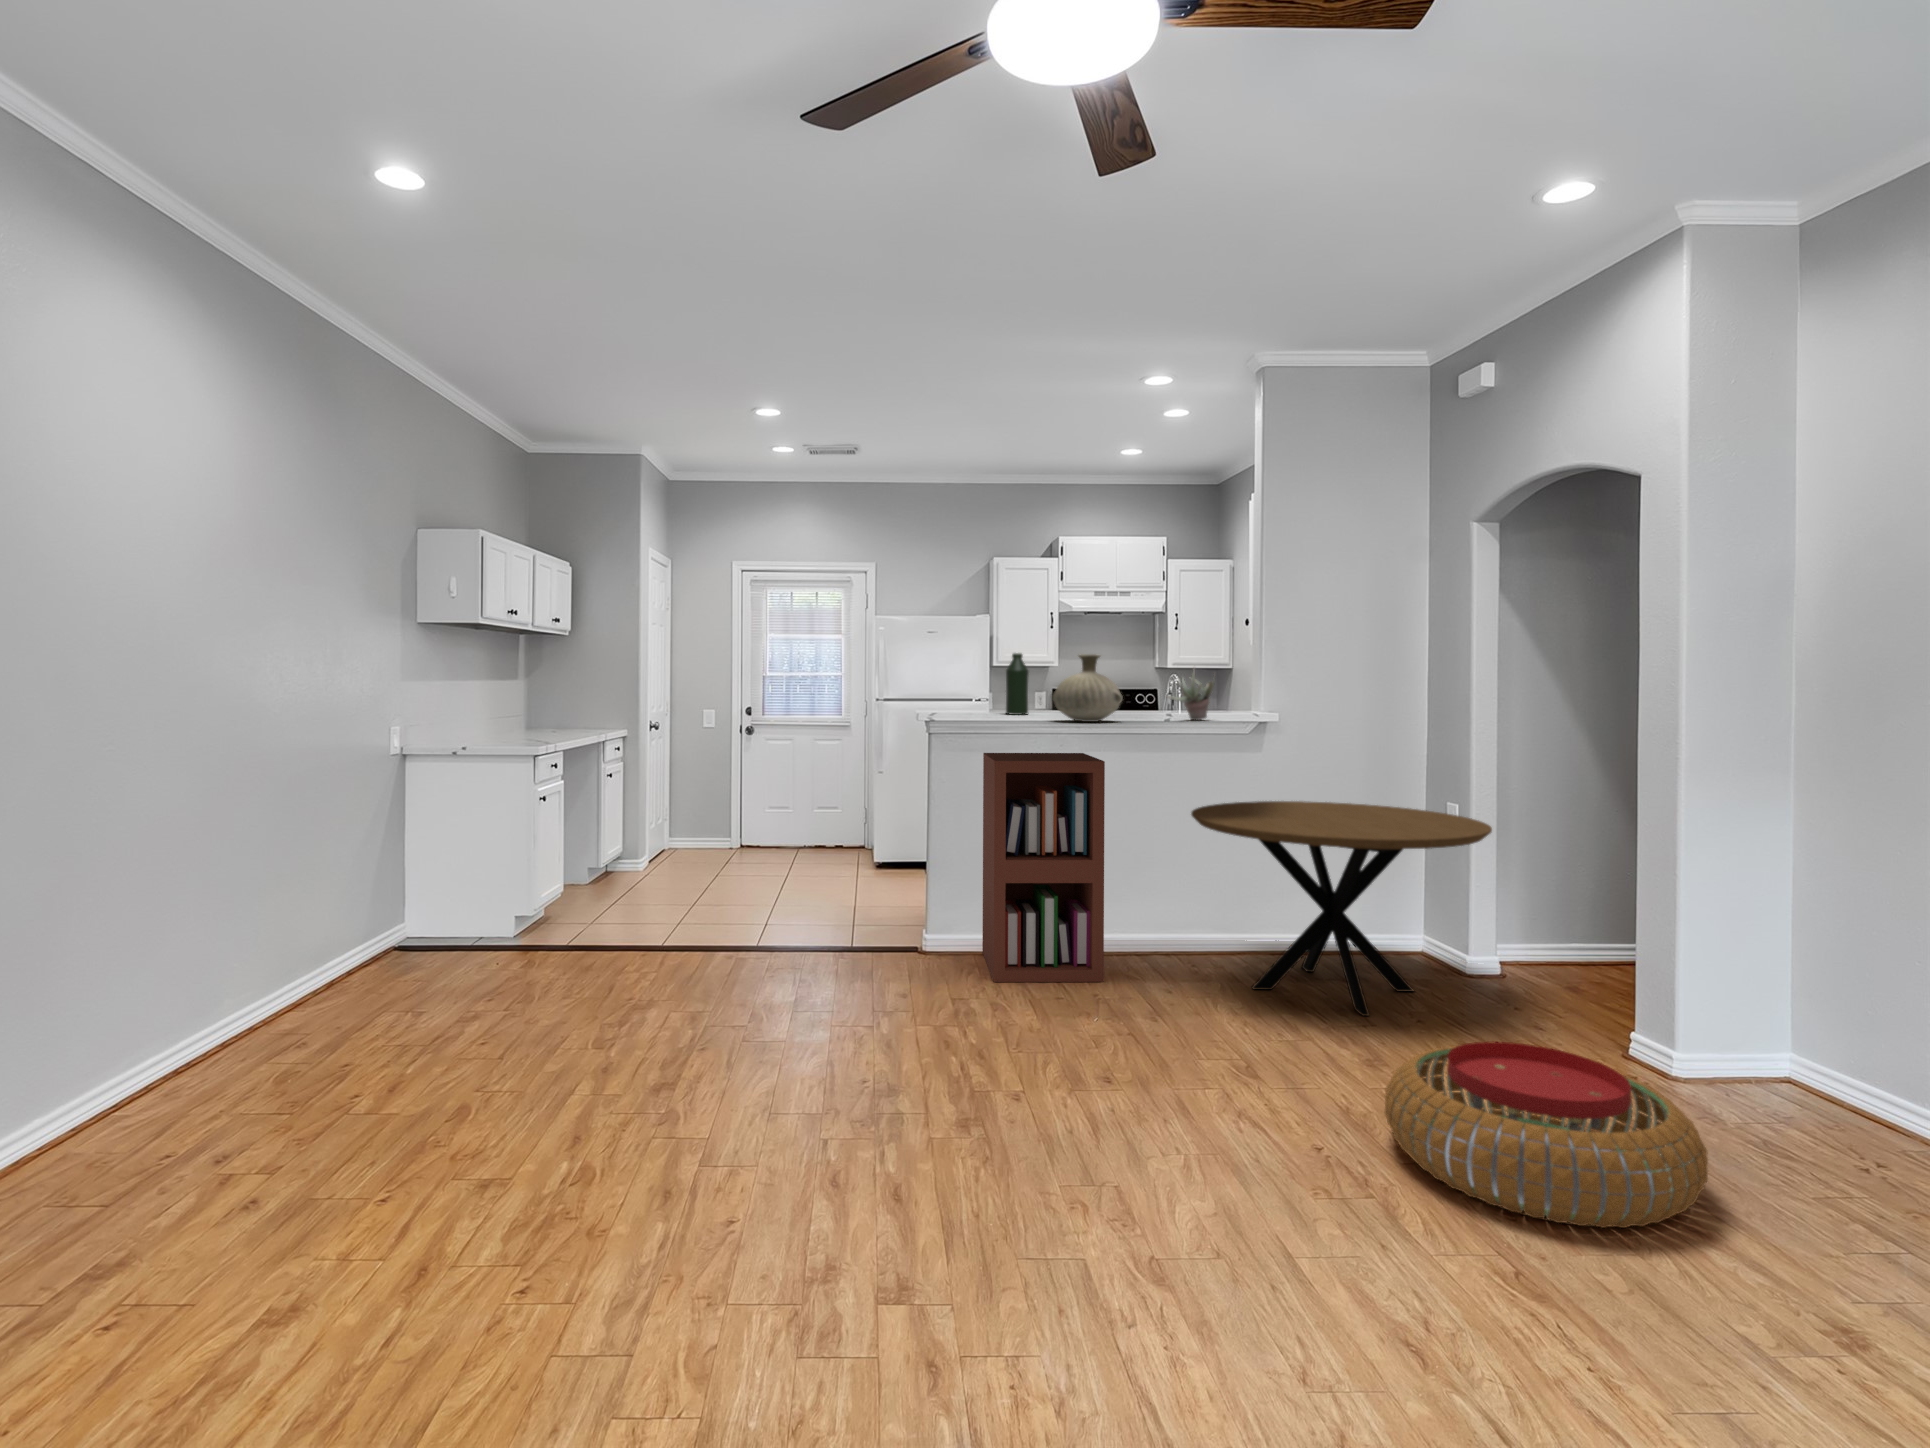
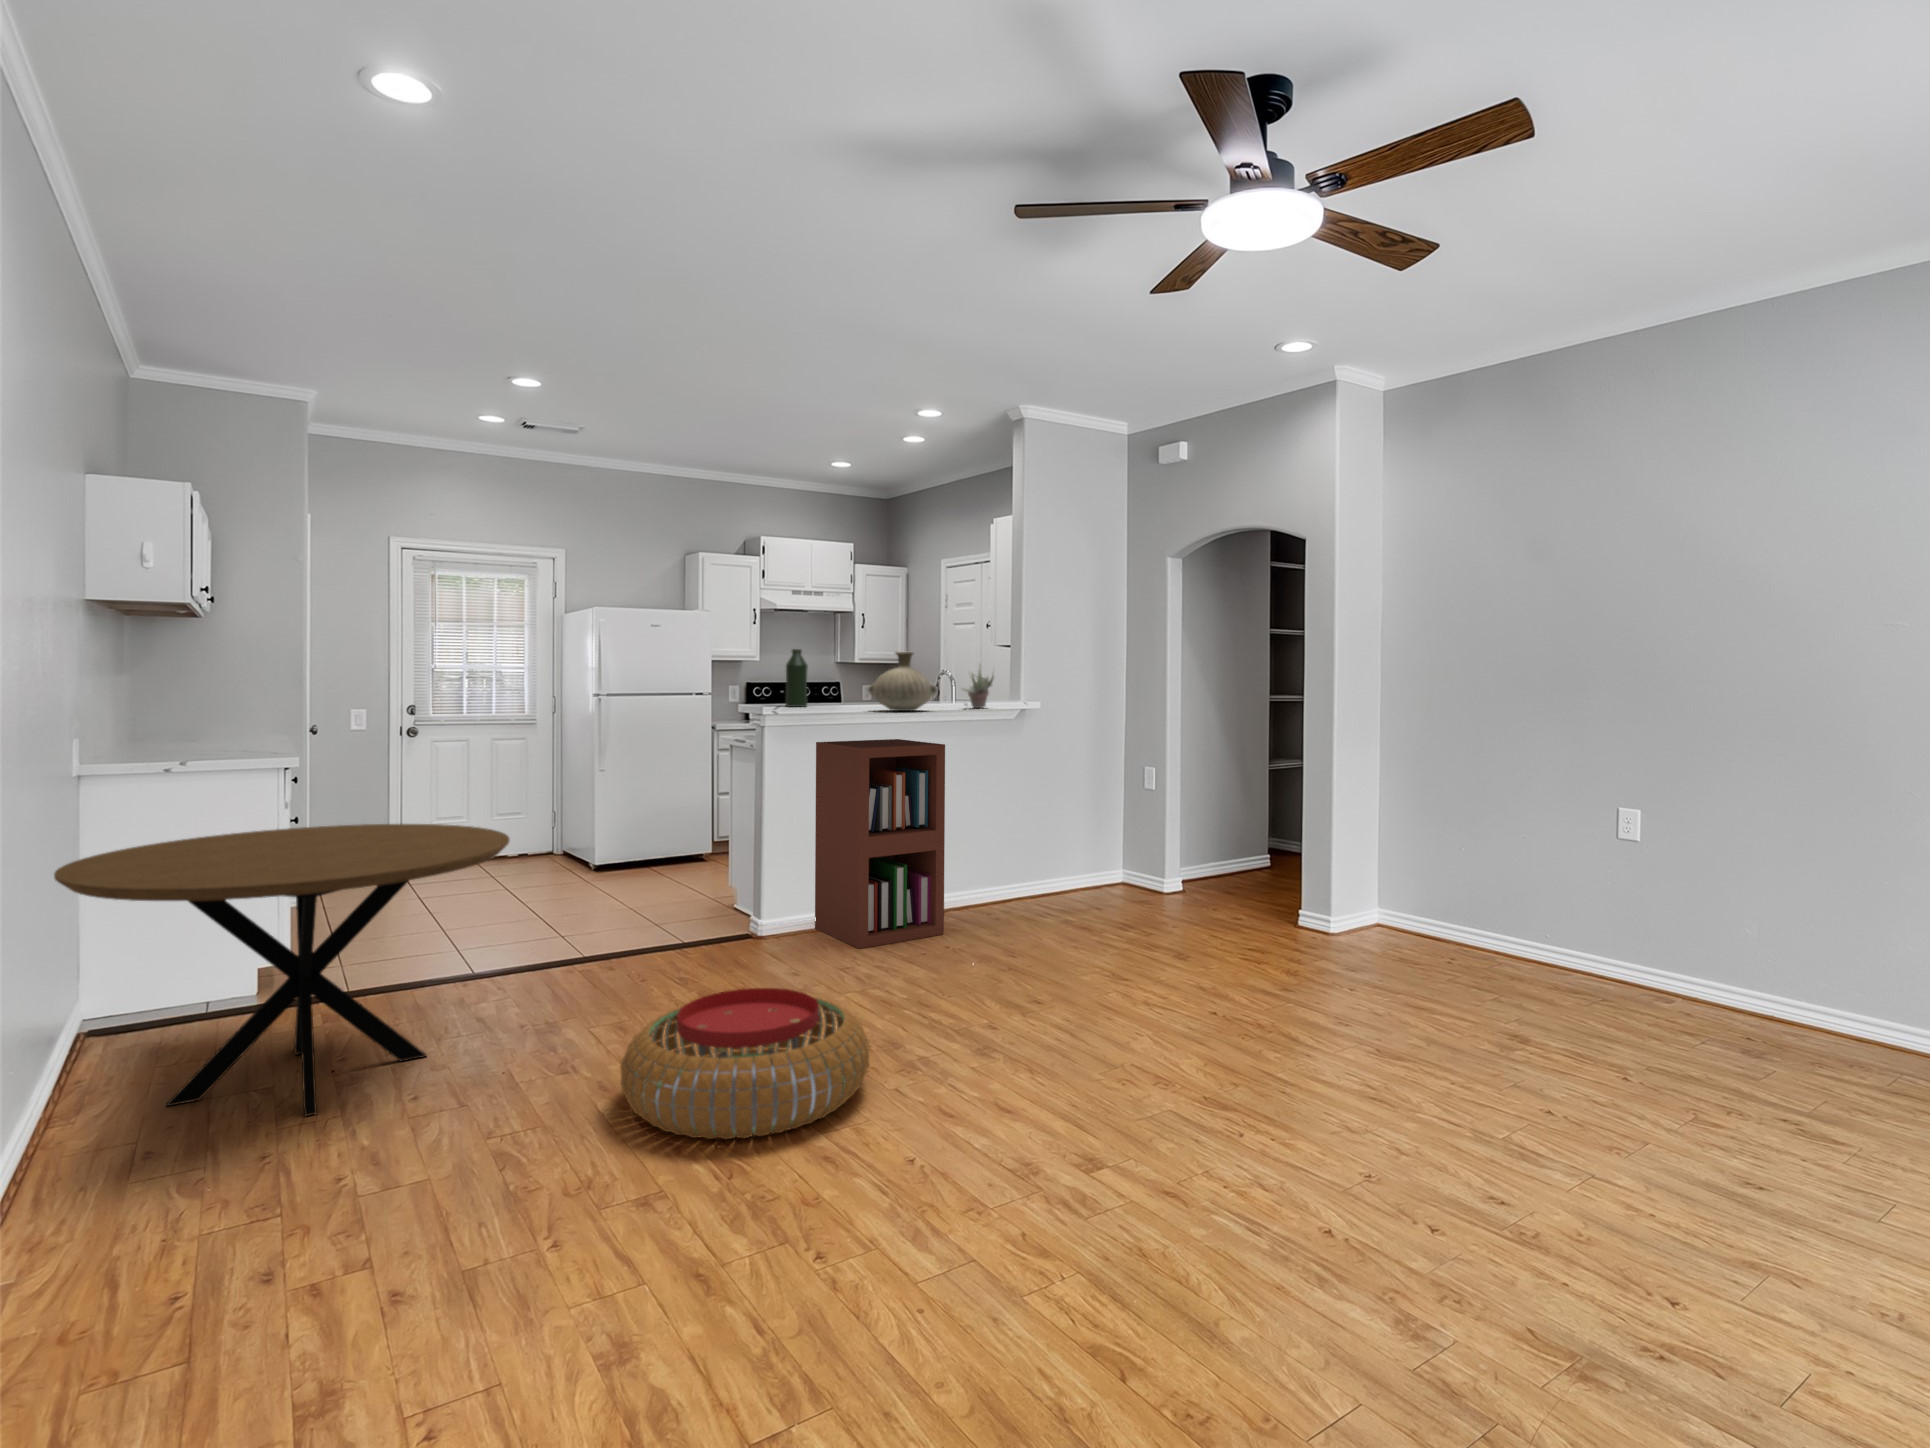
dining table: present [1191,801,1492,1016] -> present [54,824,509,1116]
pouf: present [1384,1042,1708,1228] -> present [620,988,869,1139]

